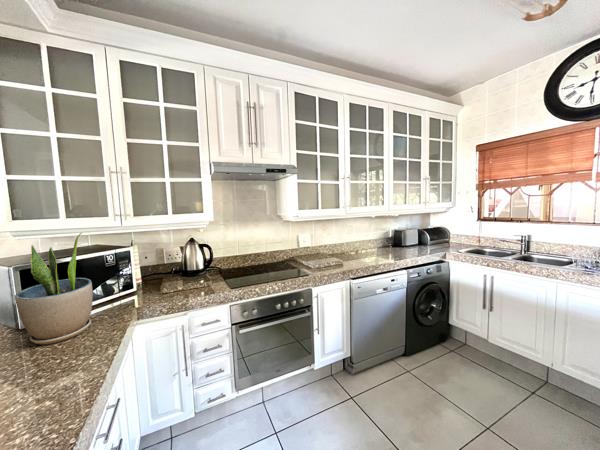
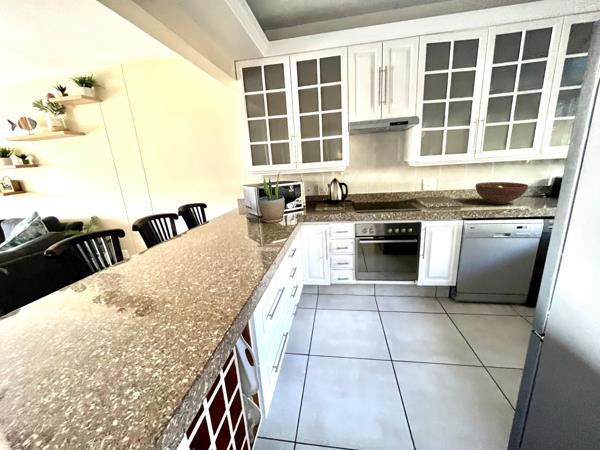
fruit bowl: none [347,236,389,258] -> present [476,182,528,204]

